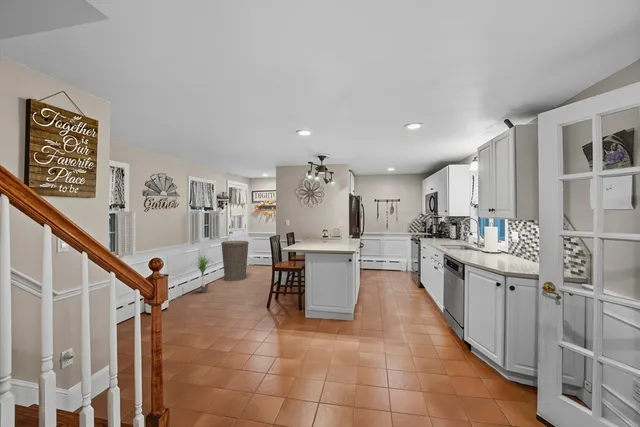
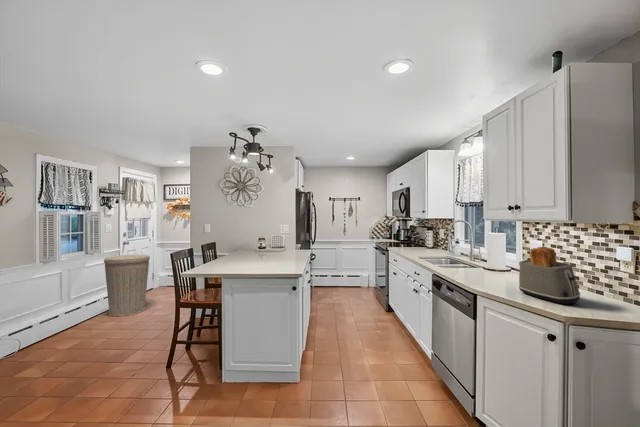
toaster: none [488,234,520,267] -> present [519,247,580,304]
potted plant: present [197,256,209,293] -> none [30,275,86,343]

